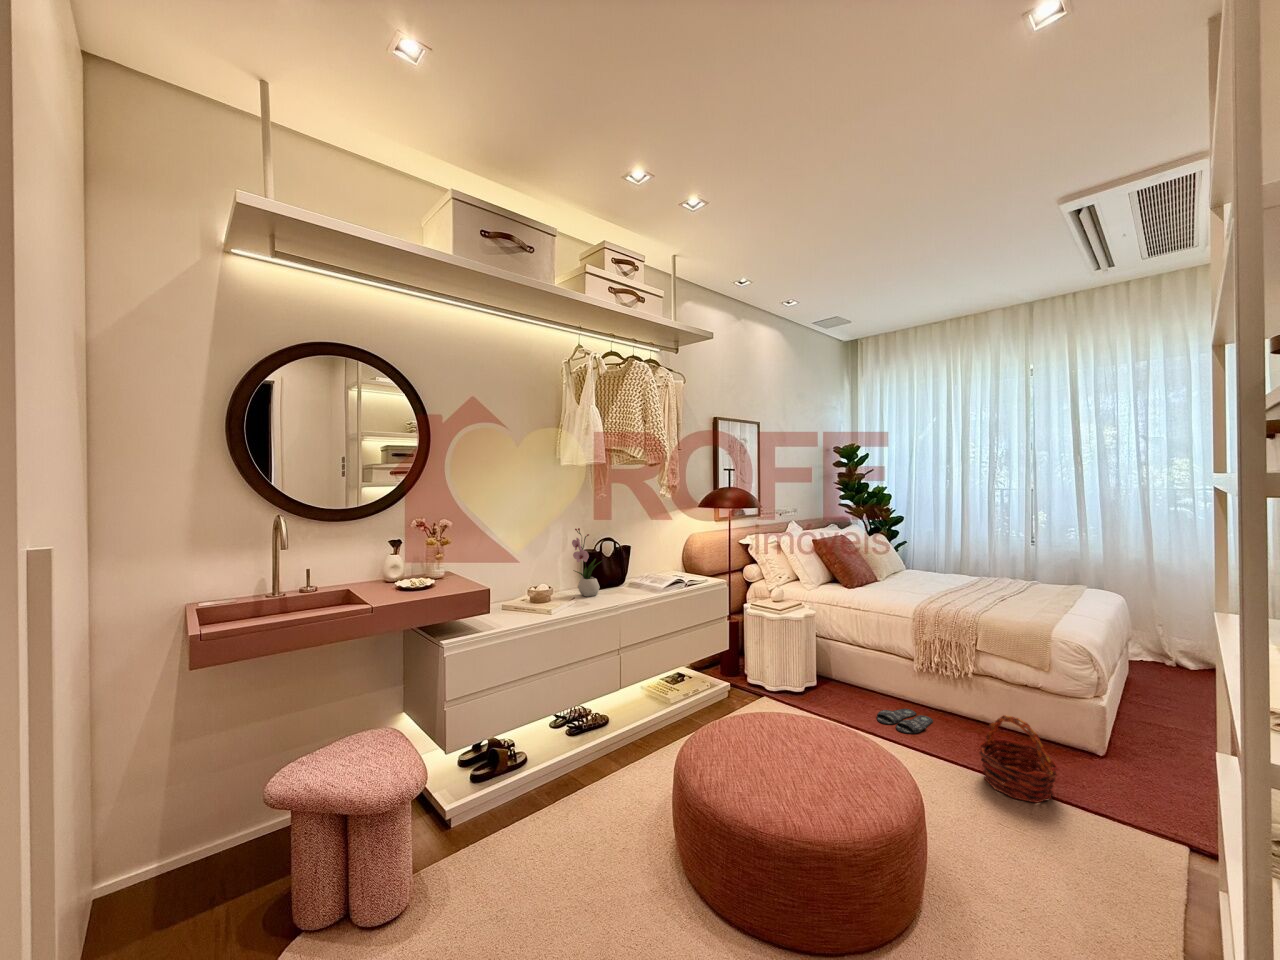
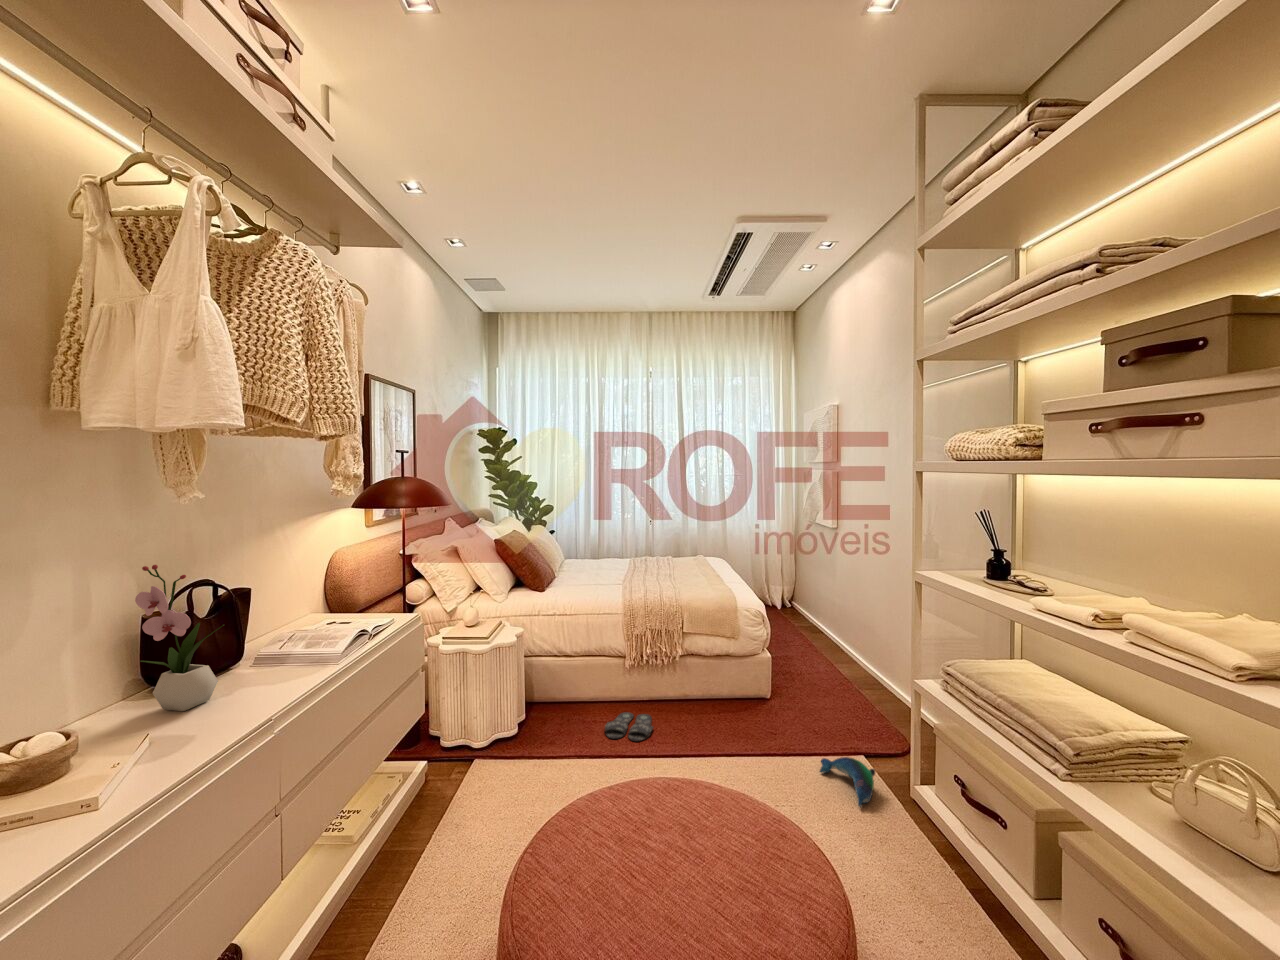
basket: present [978,715,1059,803] -> none [720,690,783,769]
plush toy: none [1093,821,1164,880] -> present [820,757,875,807]

